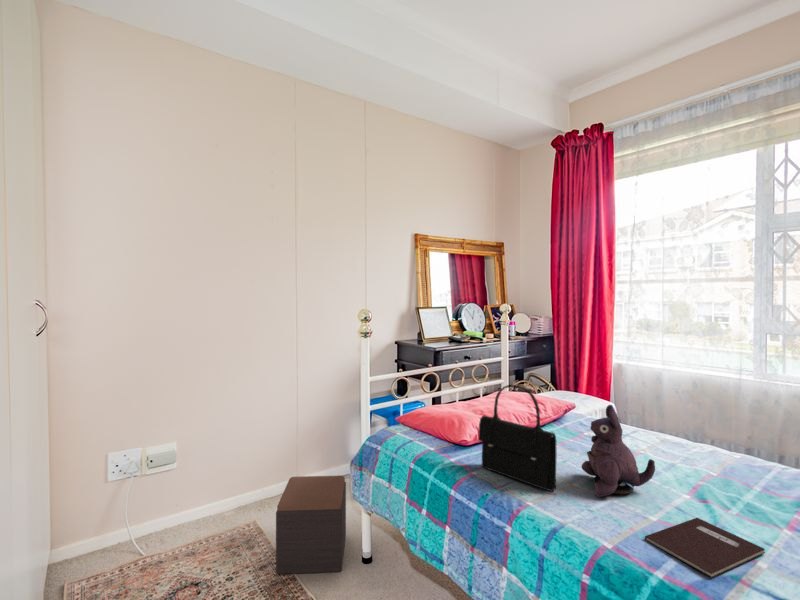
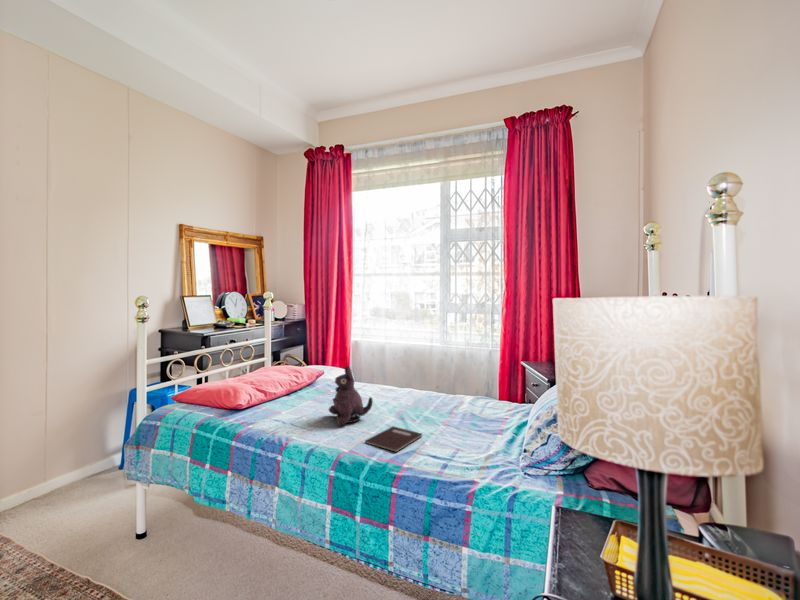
handbag: present [478,385,557,492] -> none [254,357,313,429]
footstool: present [276,476,346,574] -> none [28,464,112,575]

